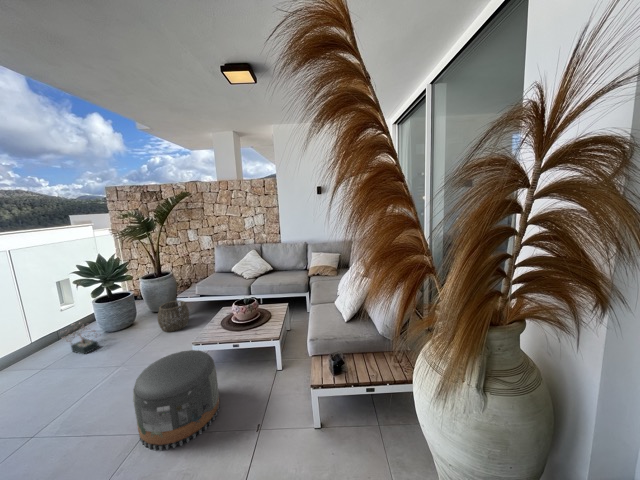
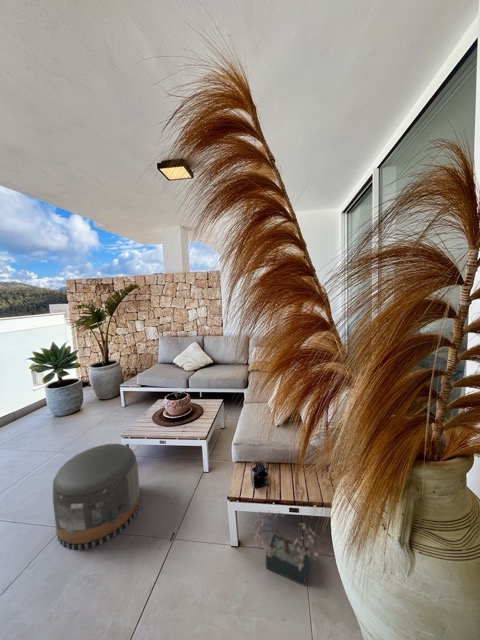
woven basket: present [157,300,189,332] -> none [99,389,129,420]
decorative plant: present [64,324,98,354] -> present [254,511,318,585]

